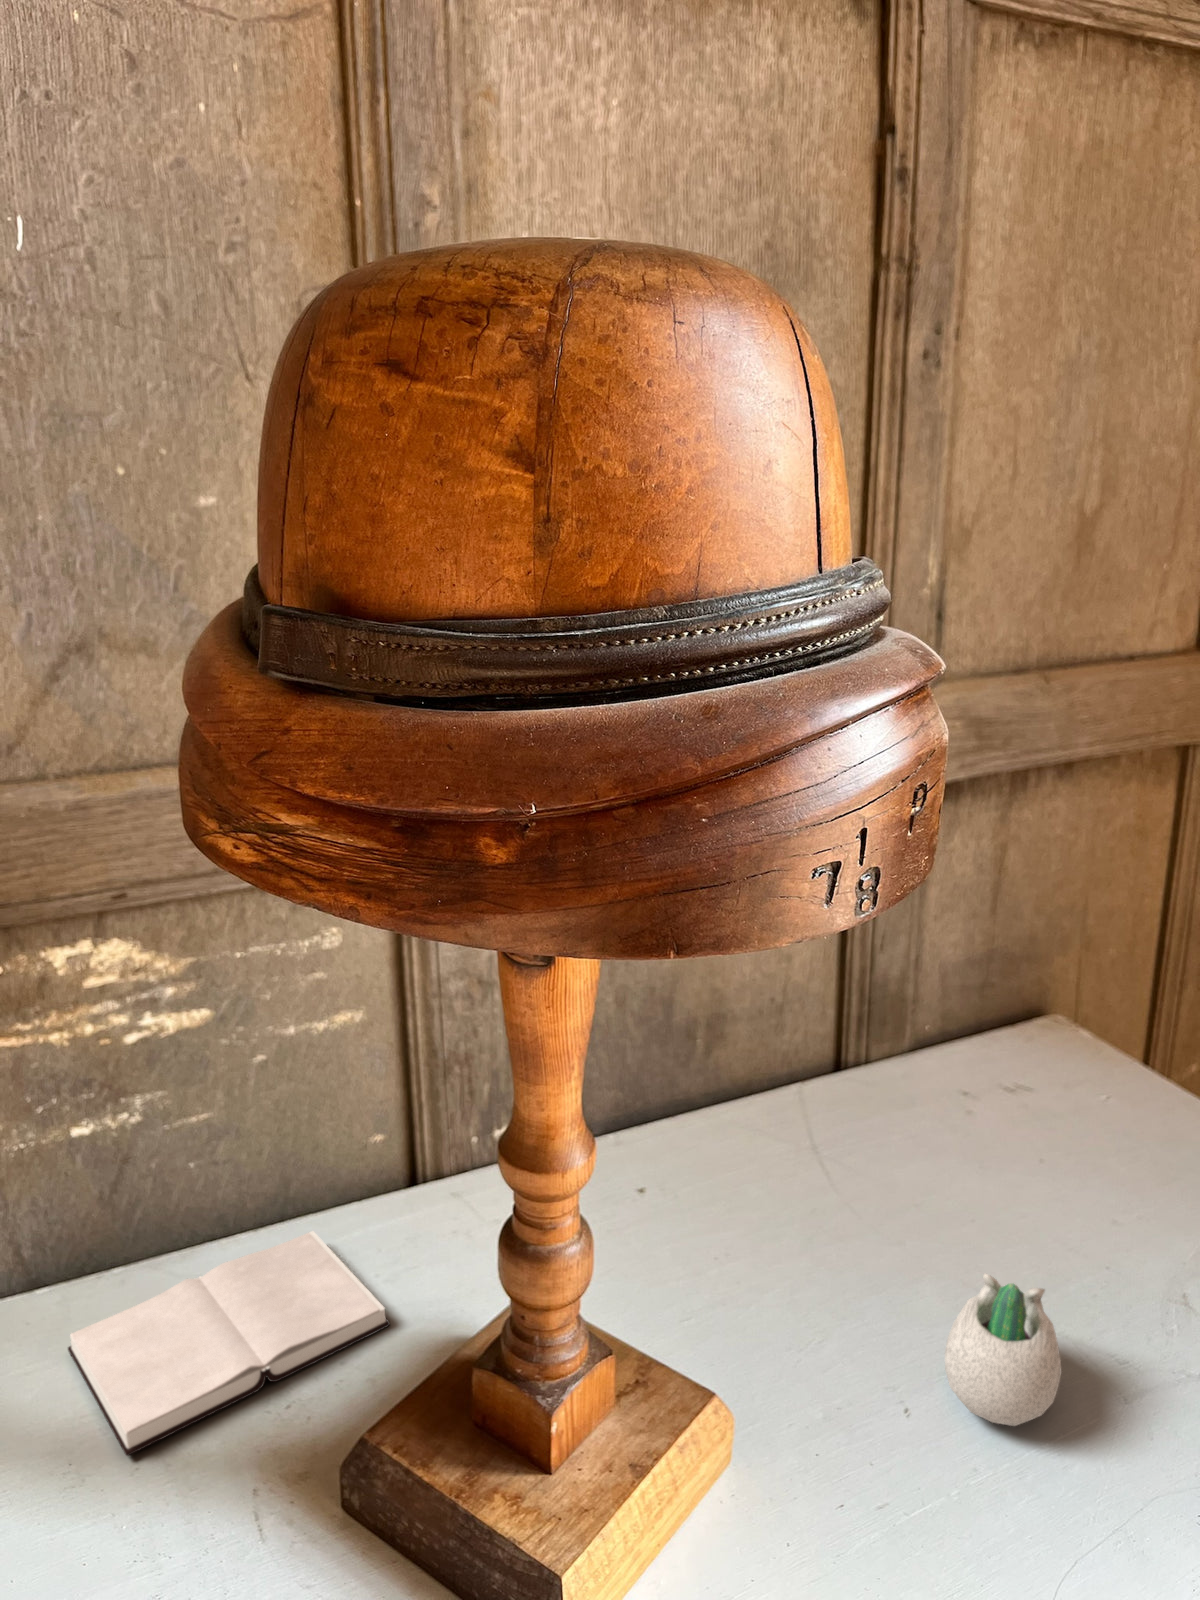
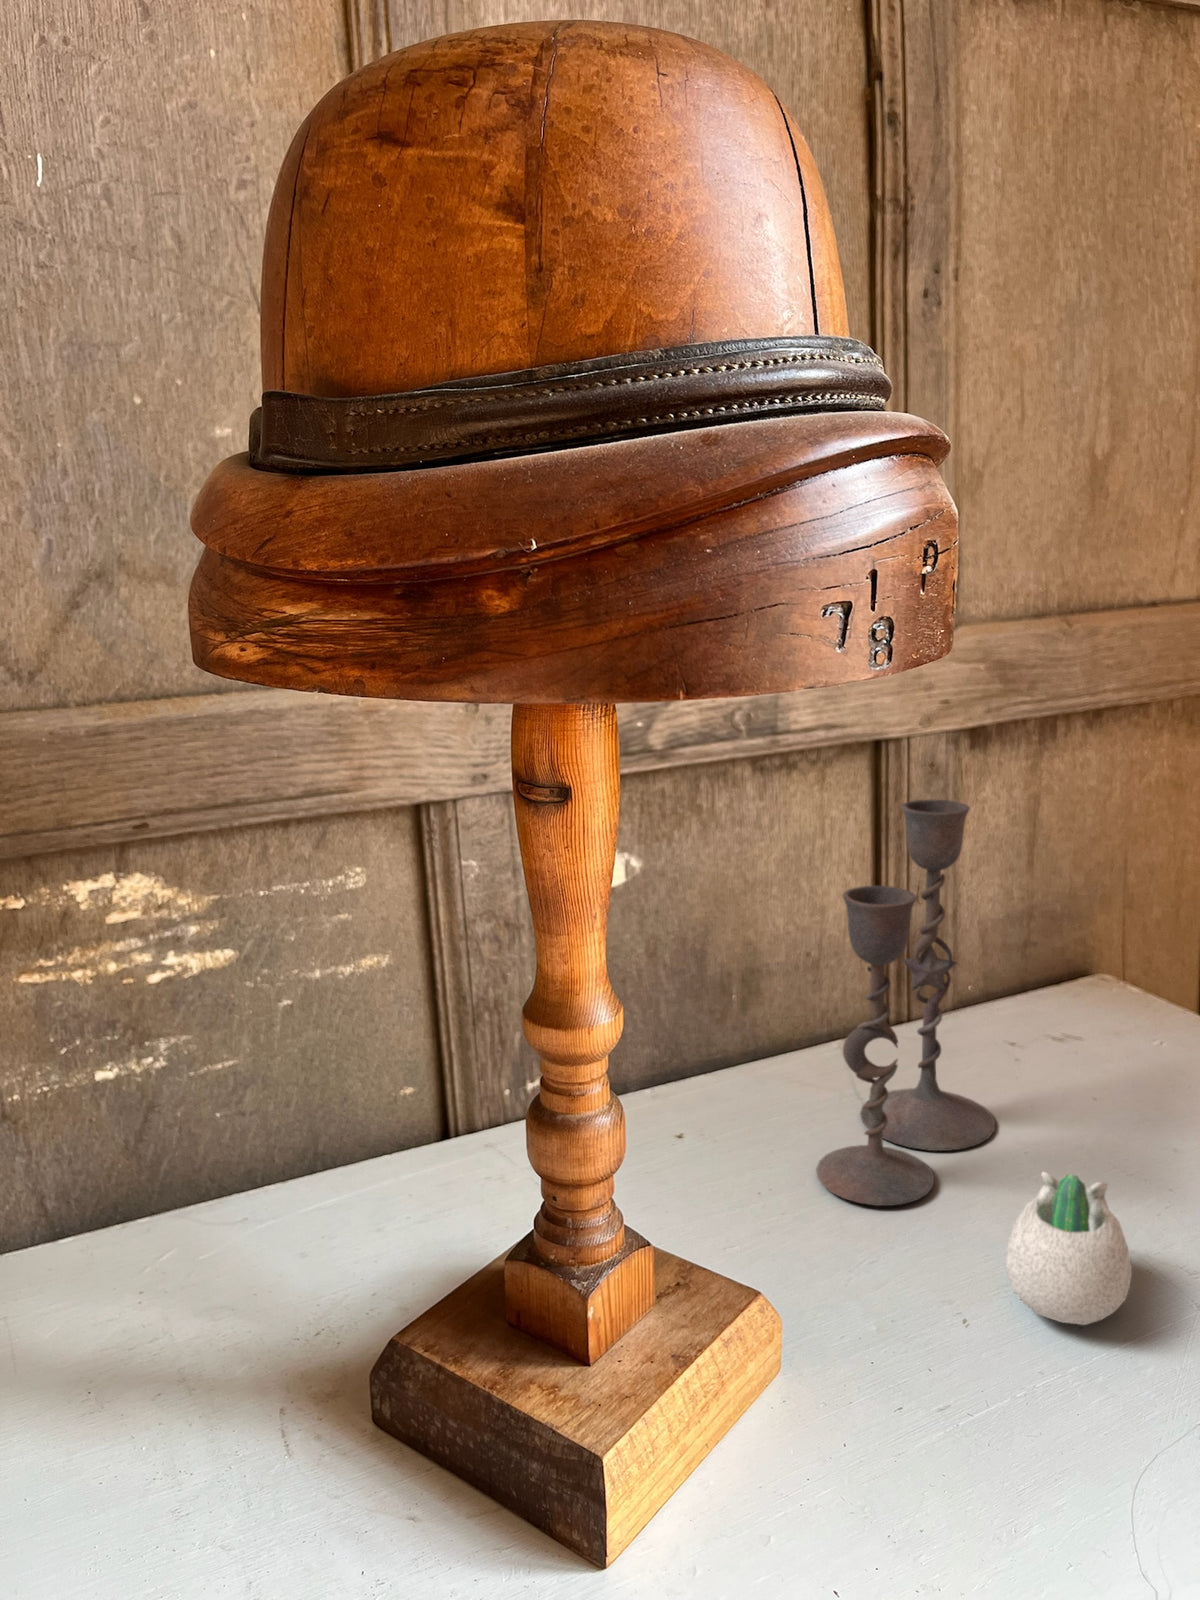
candlestick: none [770,879,942,1279] -> present [816,800,995,1206]
hardback book: present [68,1231,390,1456] -> none [89,1179,422,1379]

